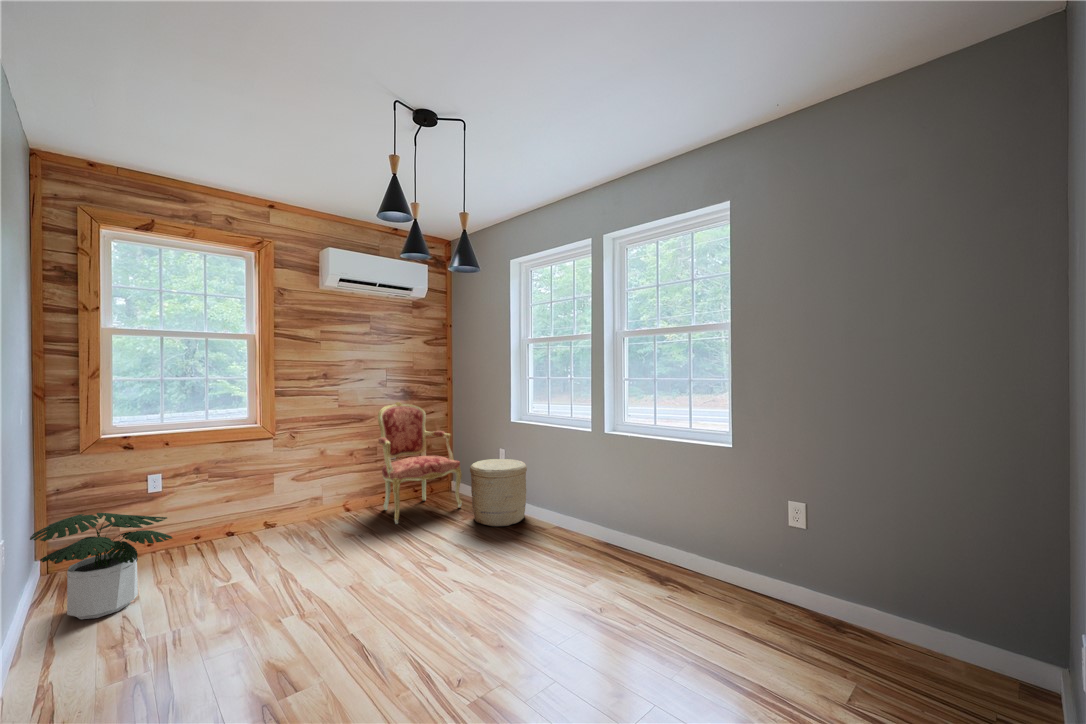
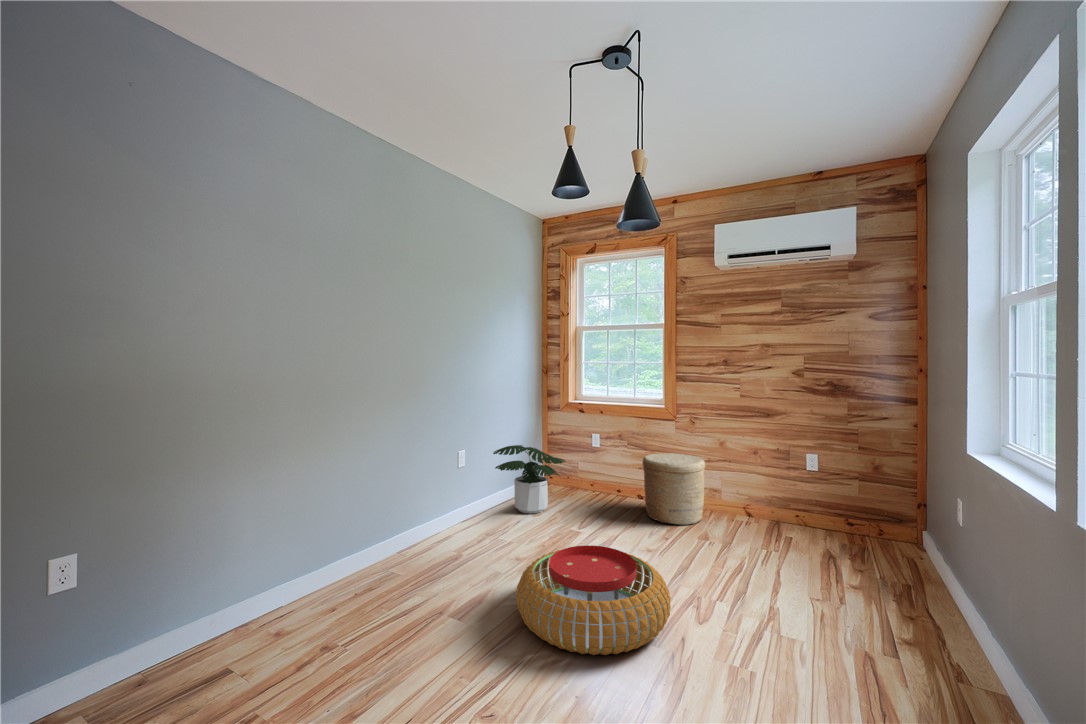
armchair: present [378,402,462,524] -> none [756,400,875,568]
woven basket: present [470,459,527,526] -> present [643,453,705,525]
pouf: none [333,548,483,652] -> present [516,546,671,655]

